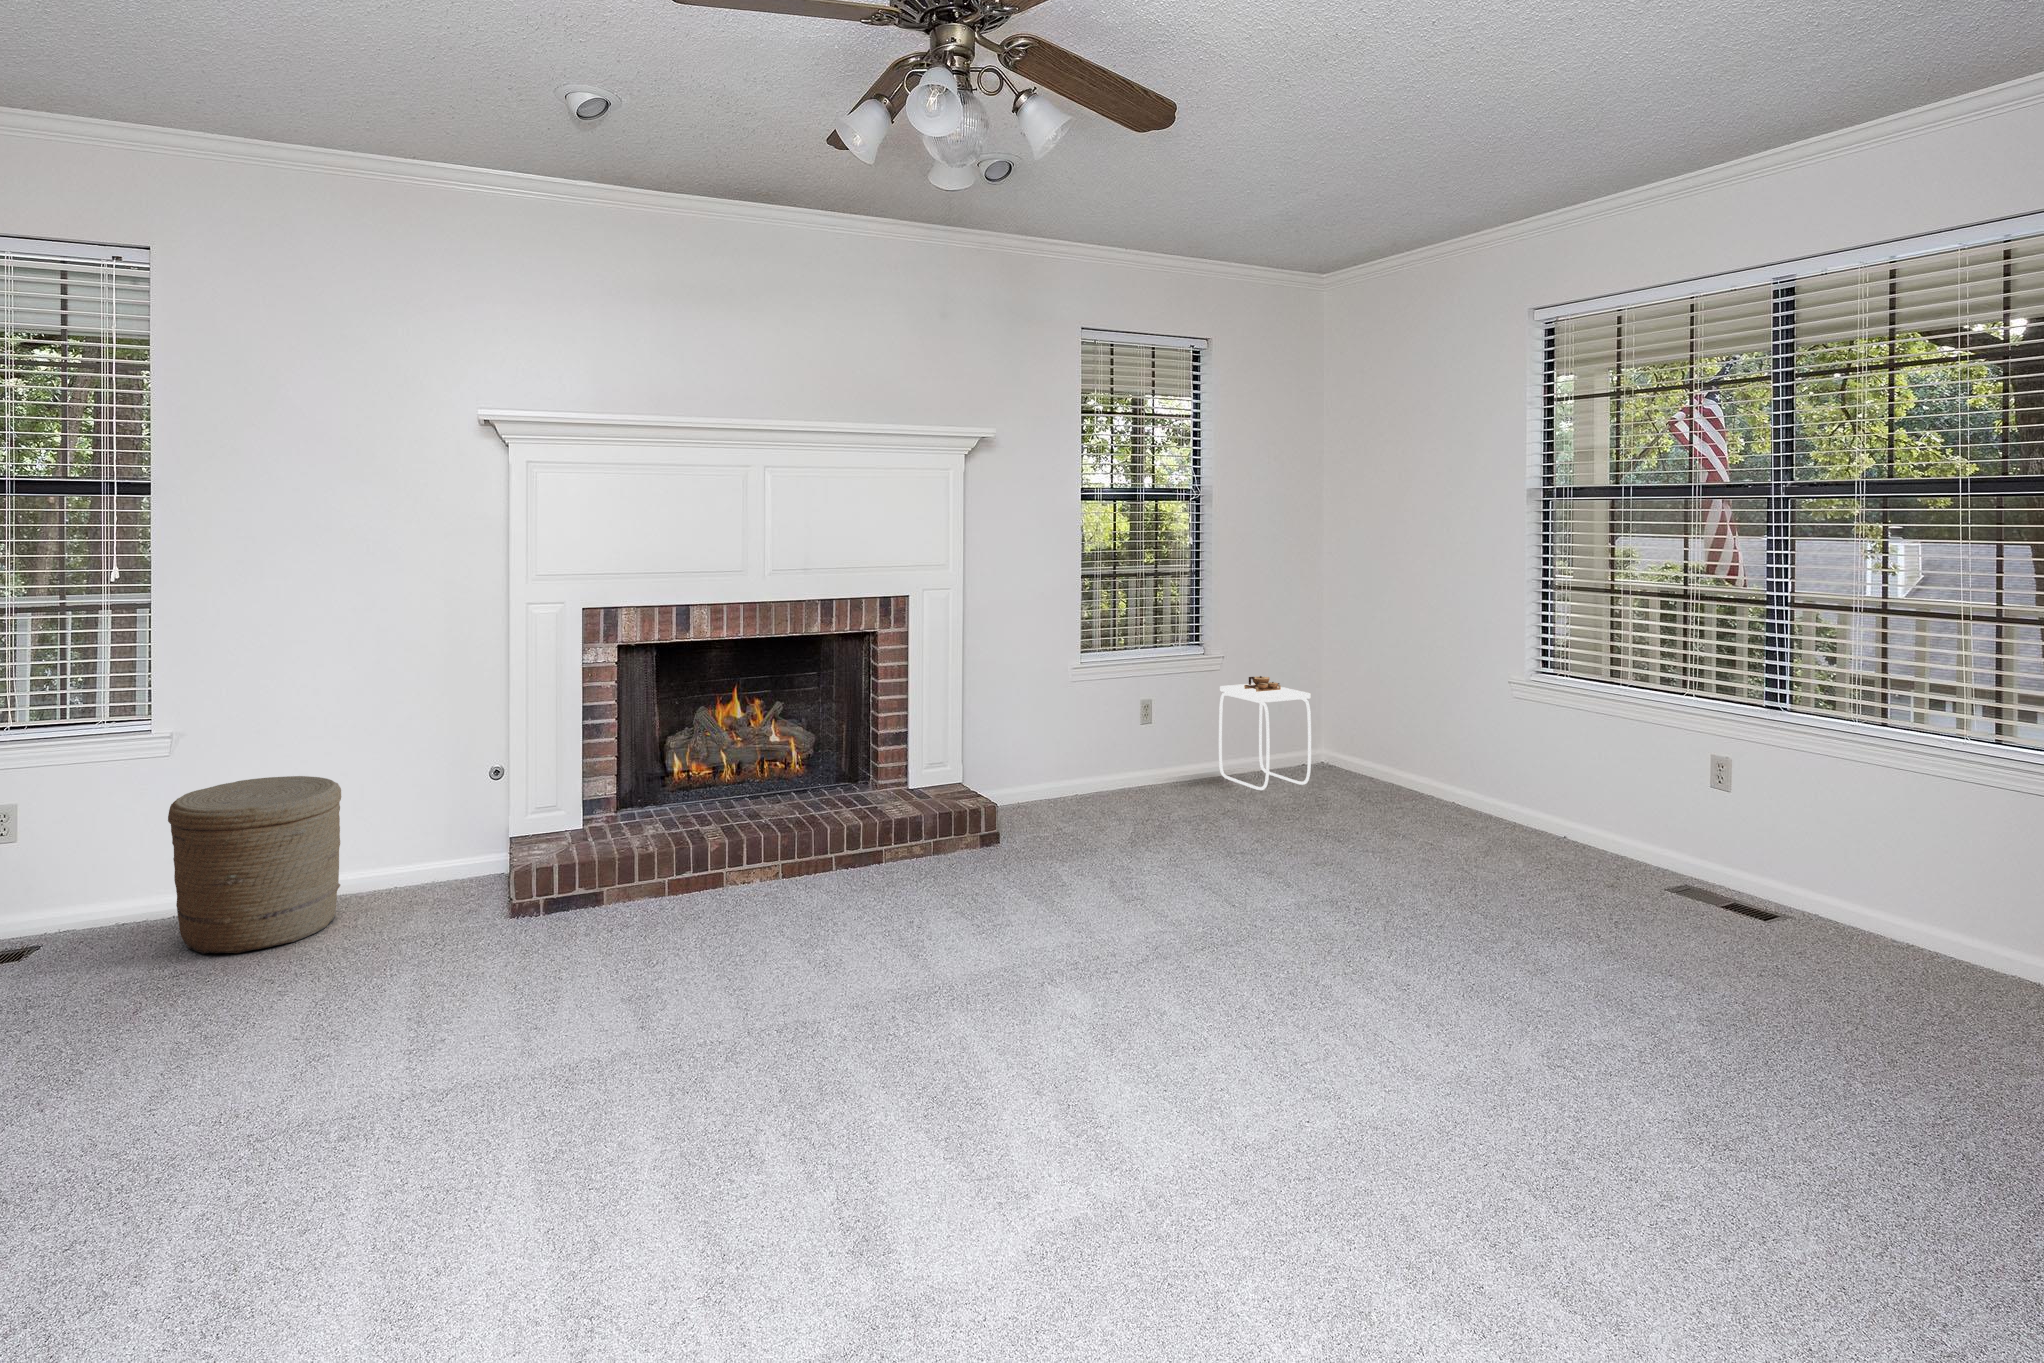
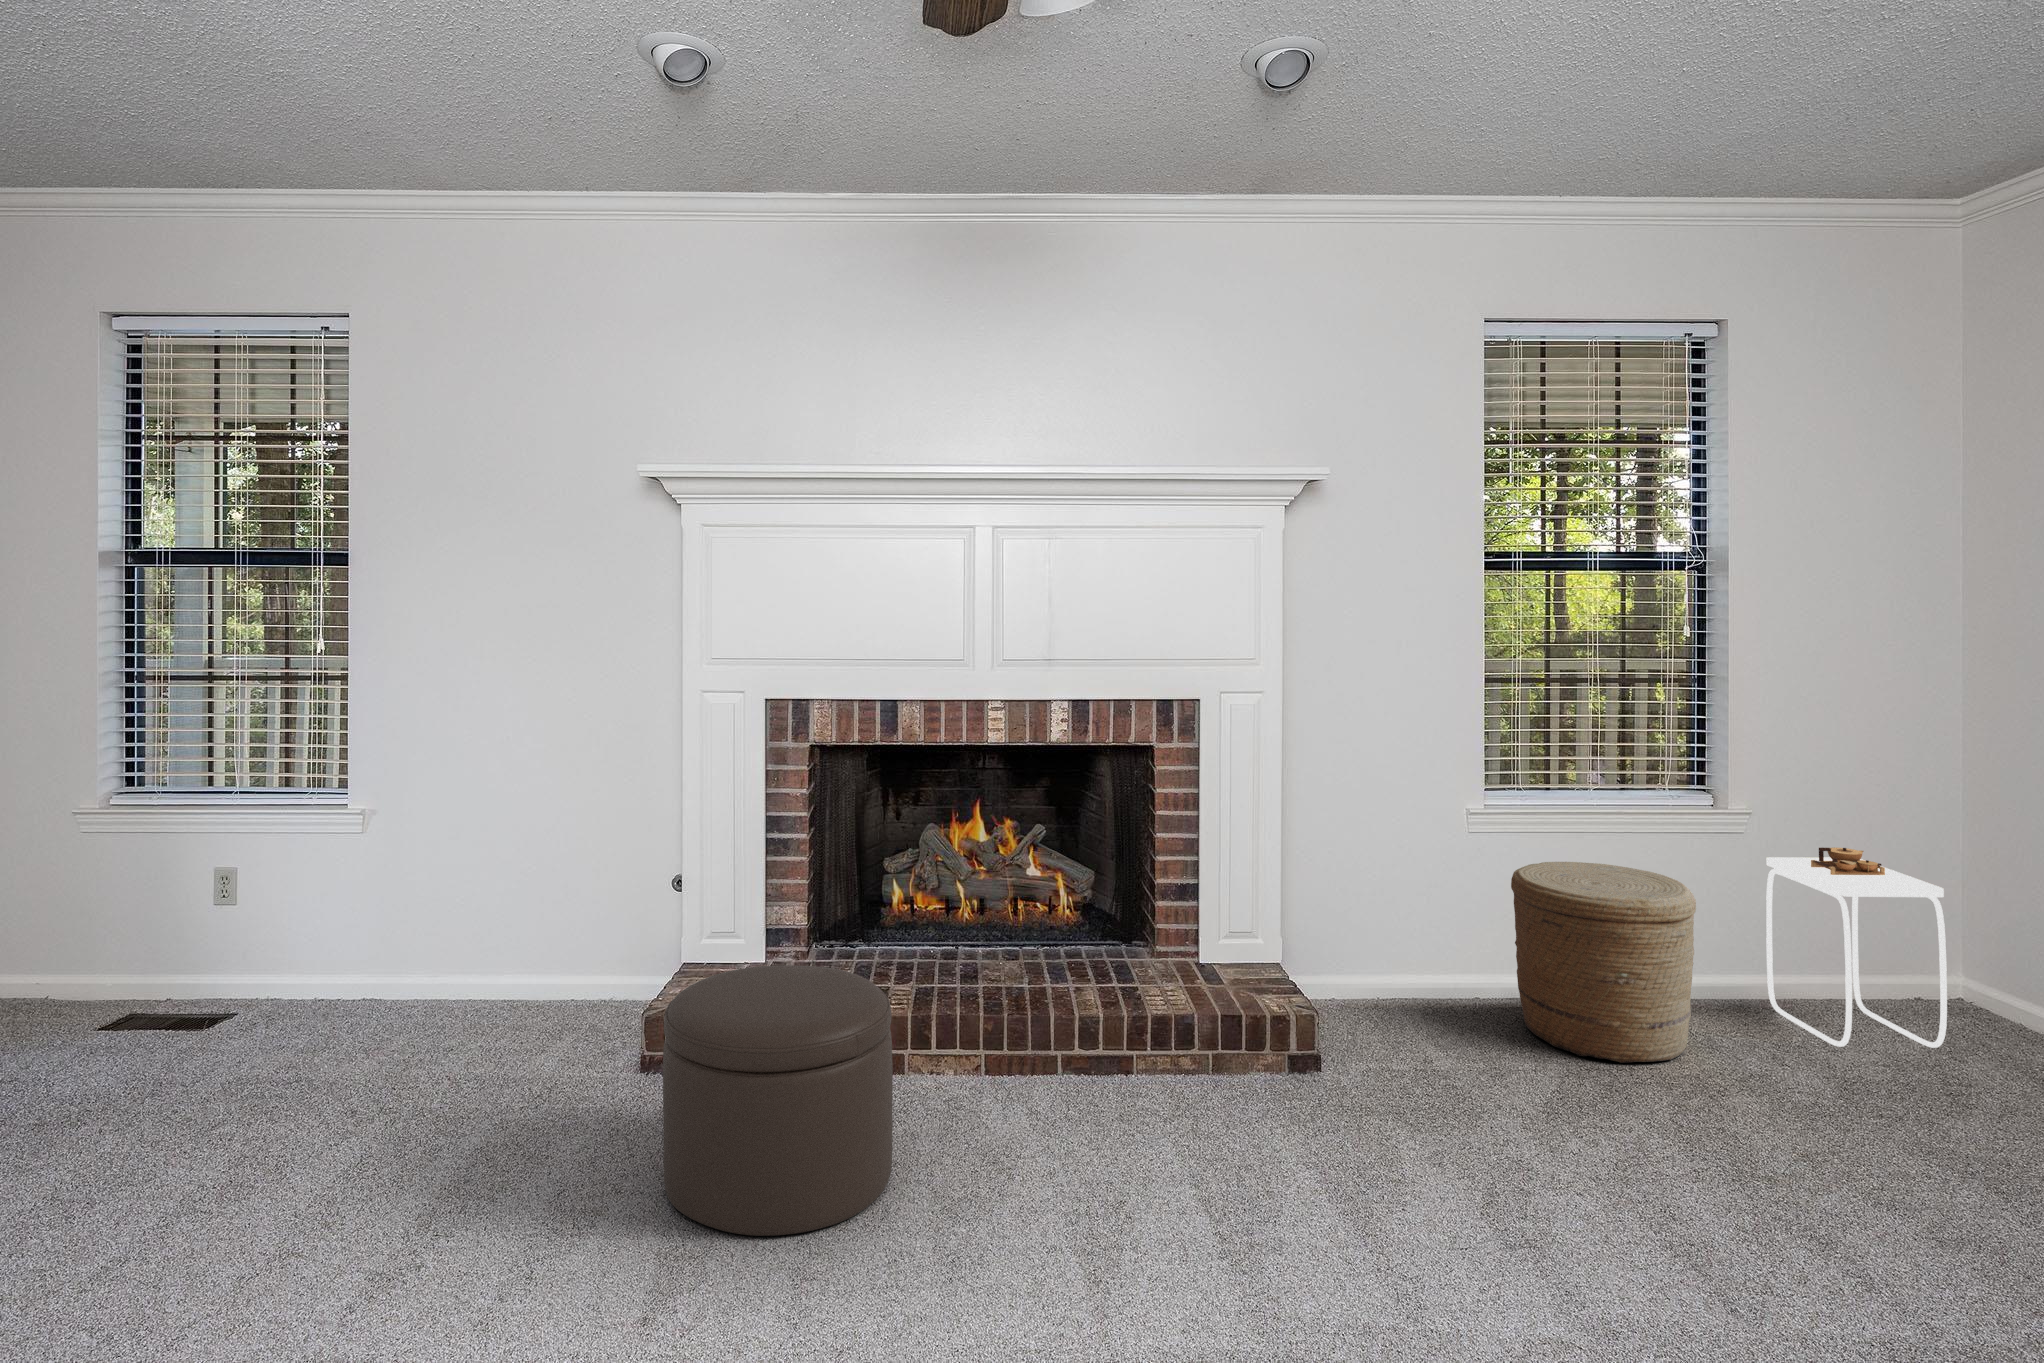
woven basket: present [168,776,341,954] -> present [1511,862,1696,1063]
ottoman: none [588,806,765,997] -> present [663,965,893,1236]

